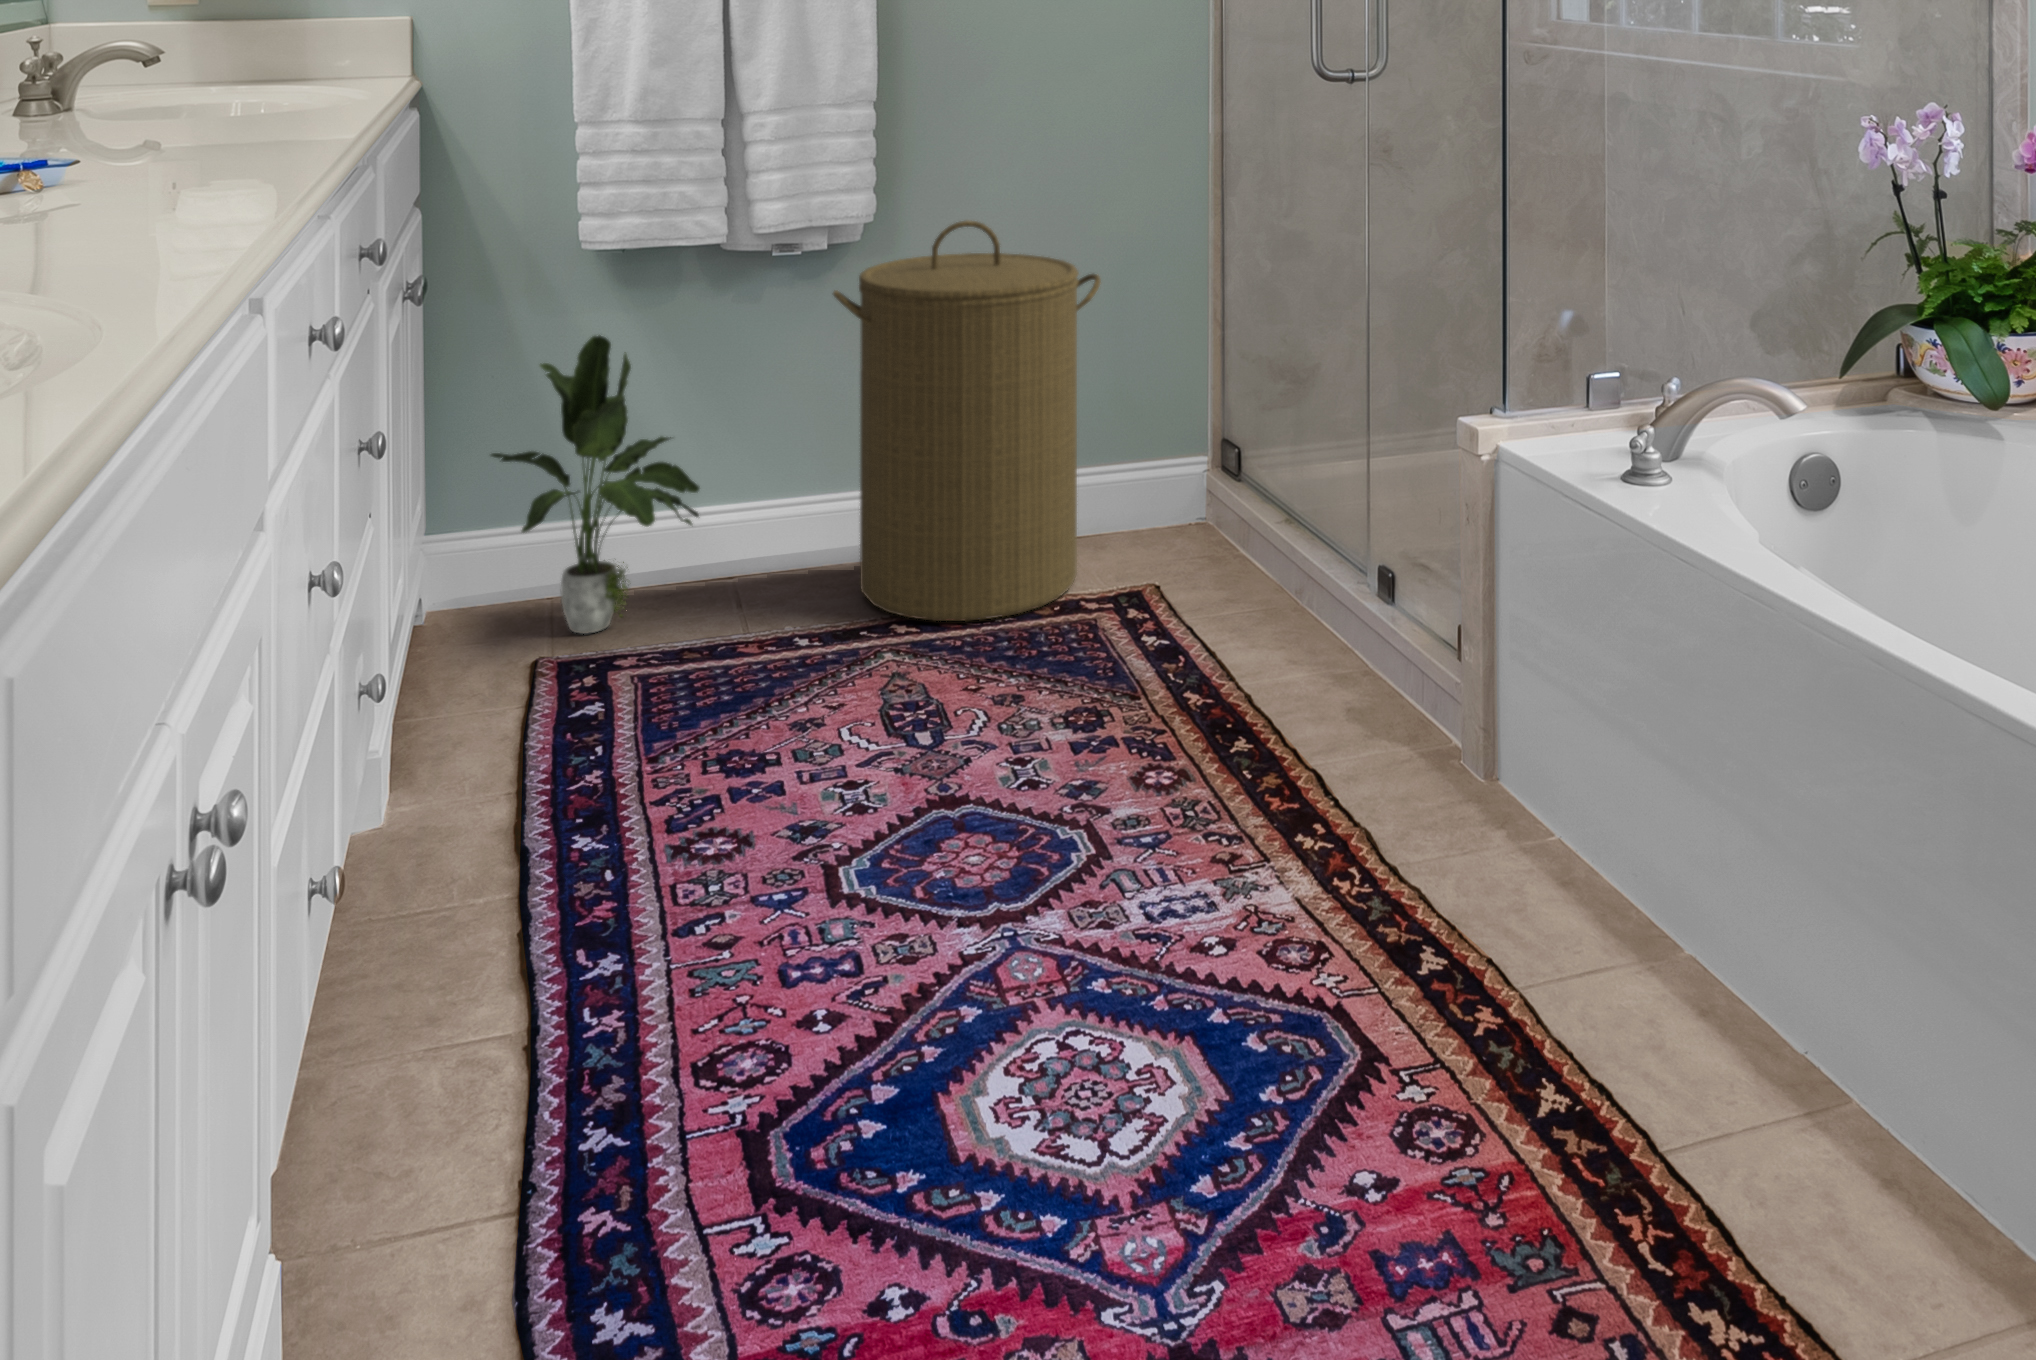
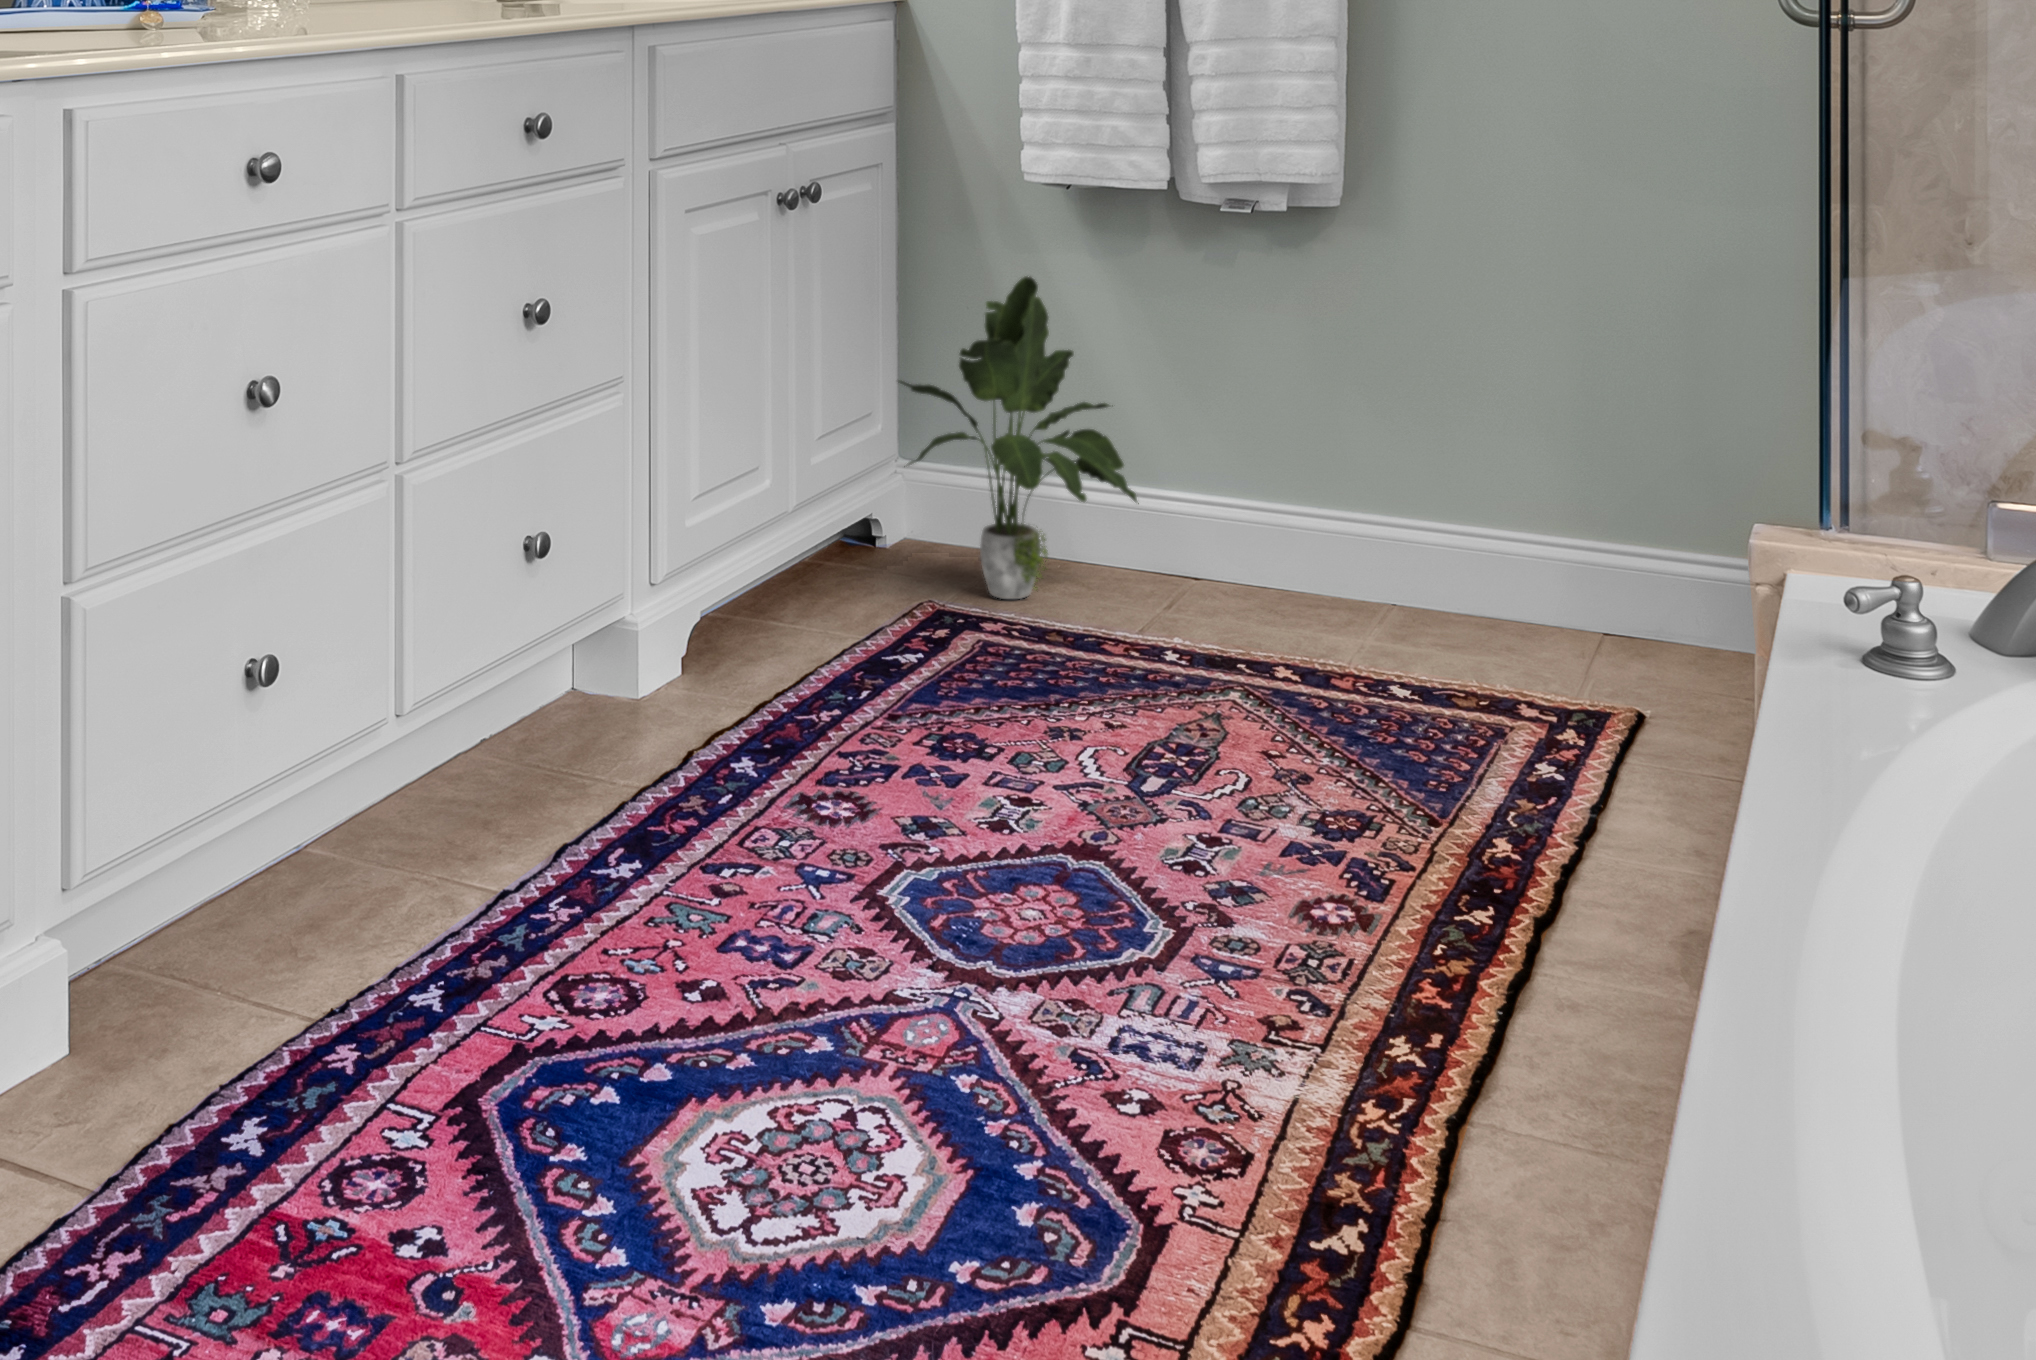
laundry hamper: present [833,221,1101,621] -> none [1255,190,1607,704]

